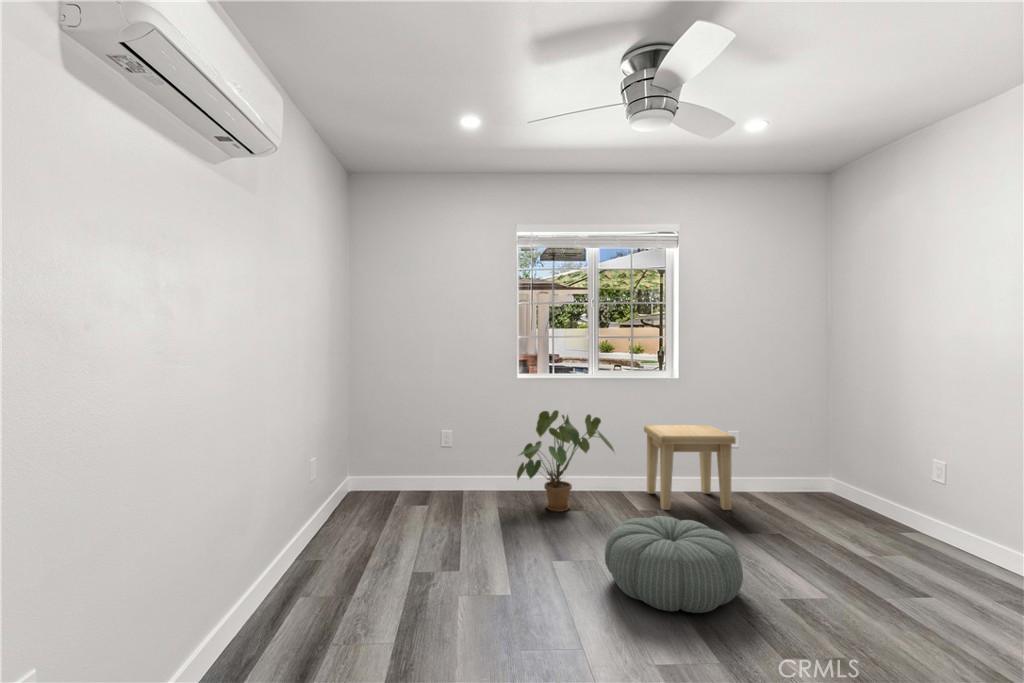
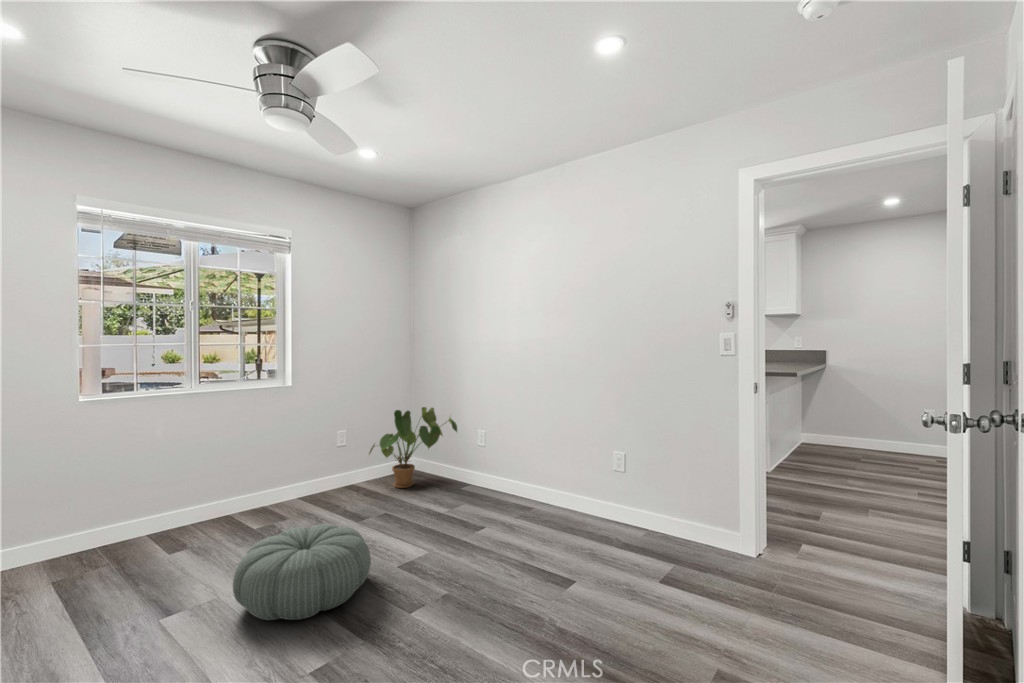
house plant: present [517,410,614,512] -> present [369,407,457,488]
side table: present [644,425,736,510] -> none [254,430,347,522]

